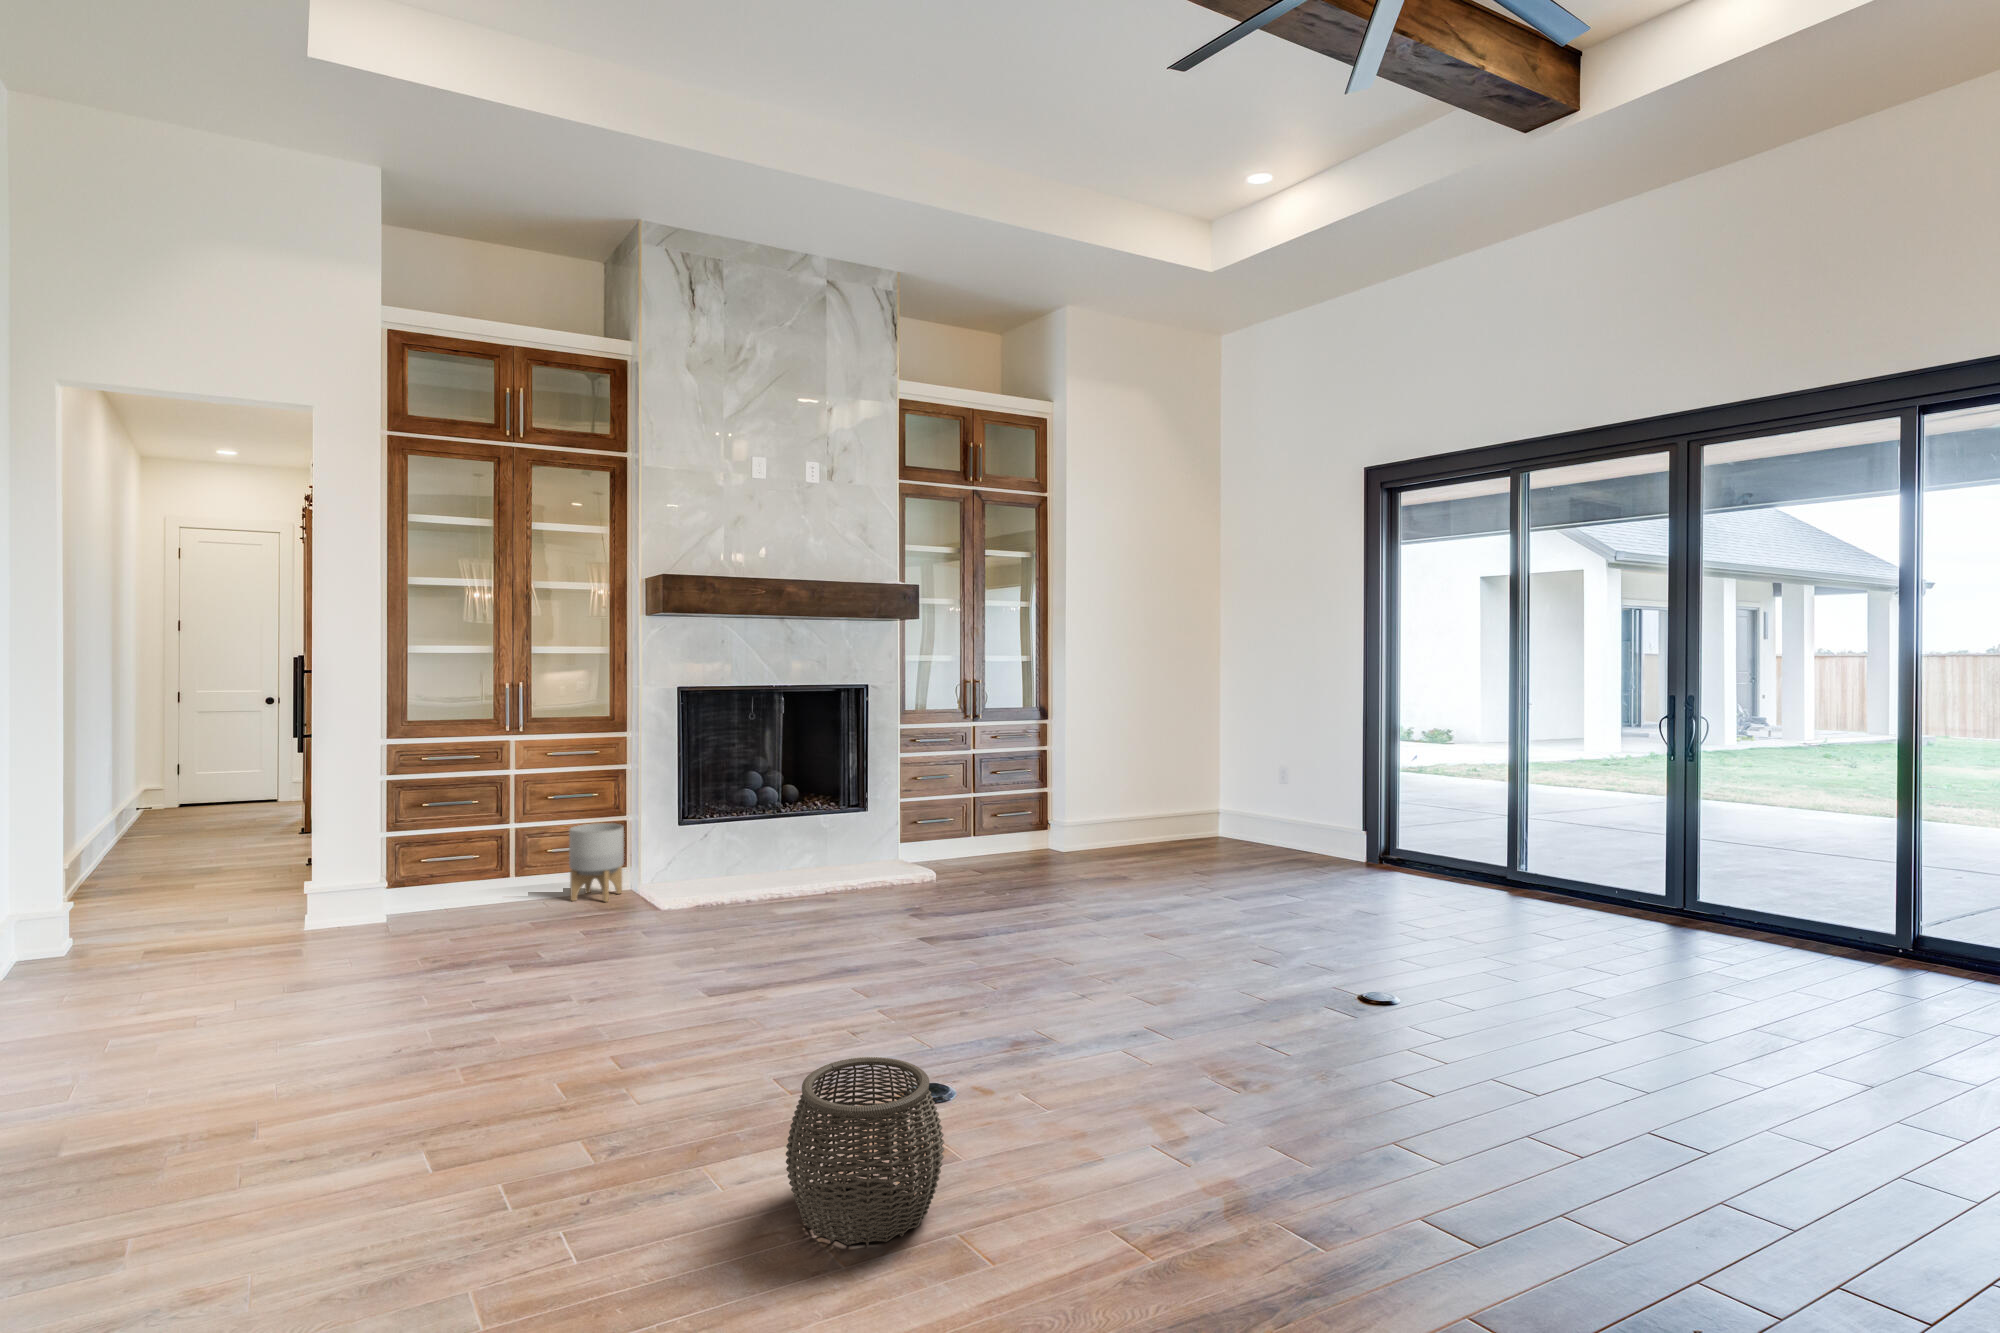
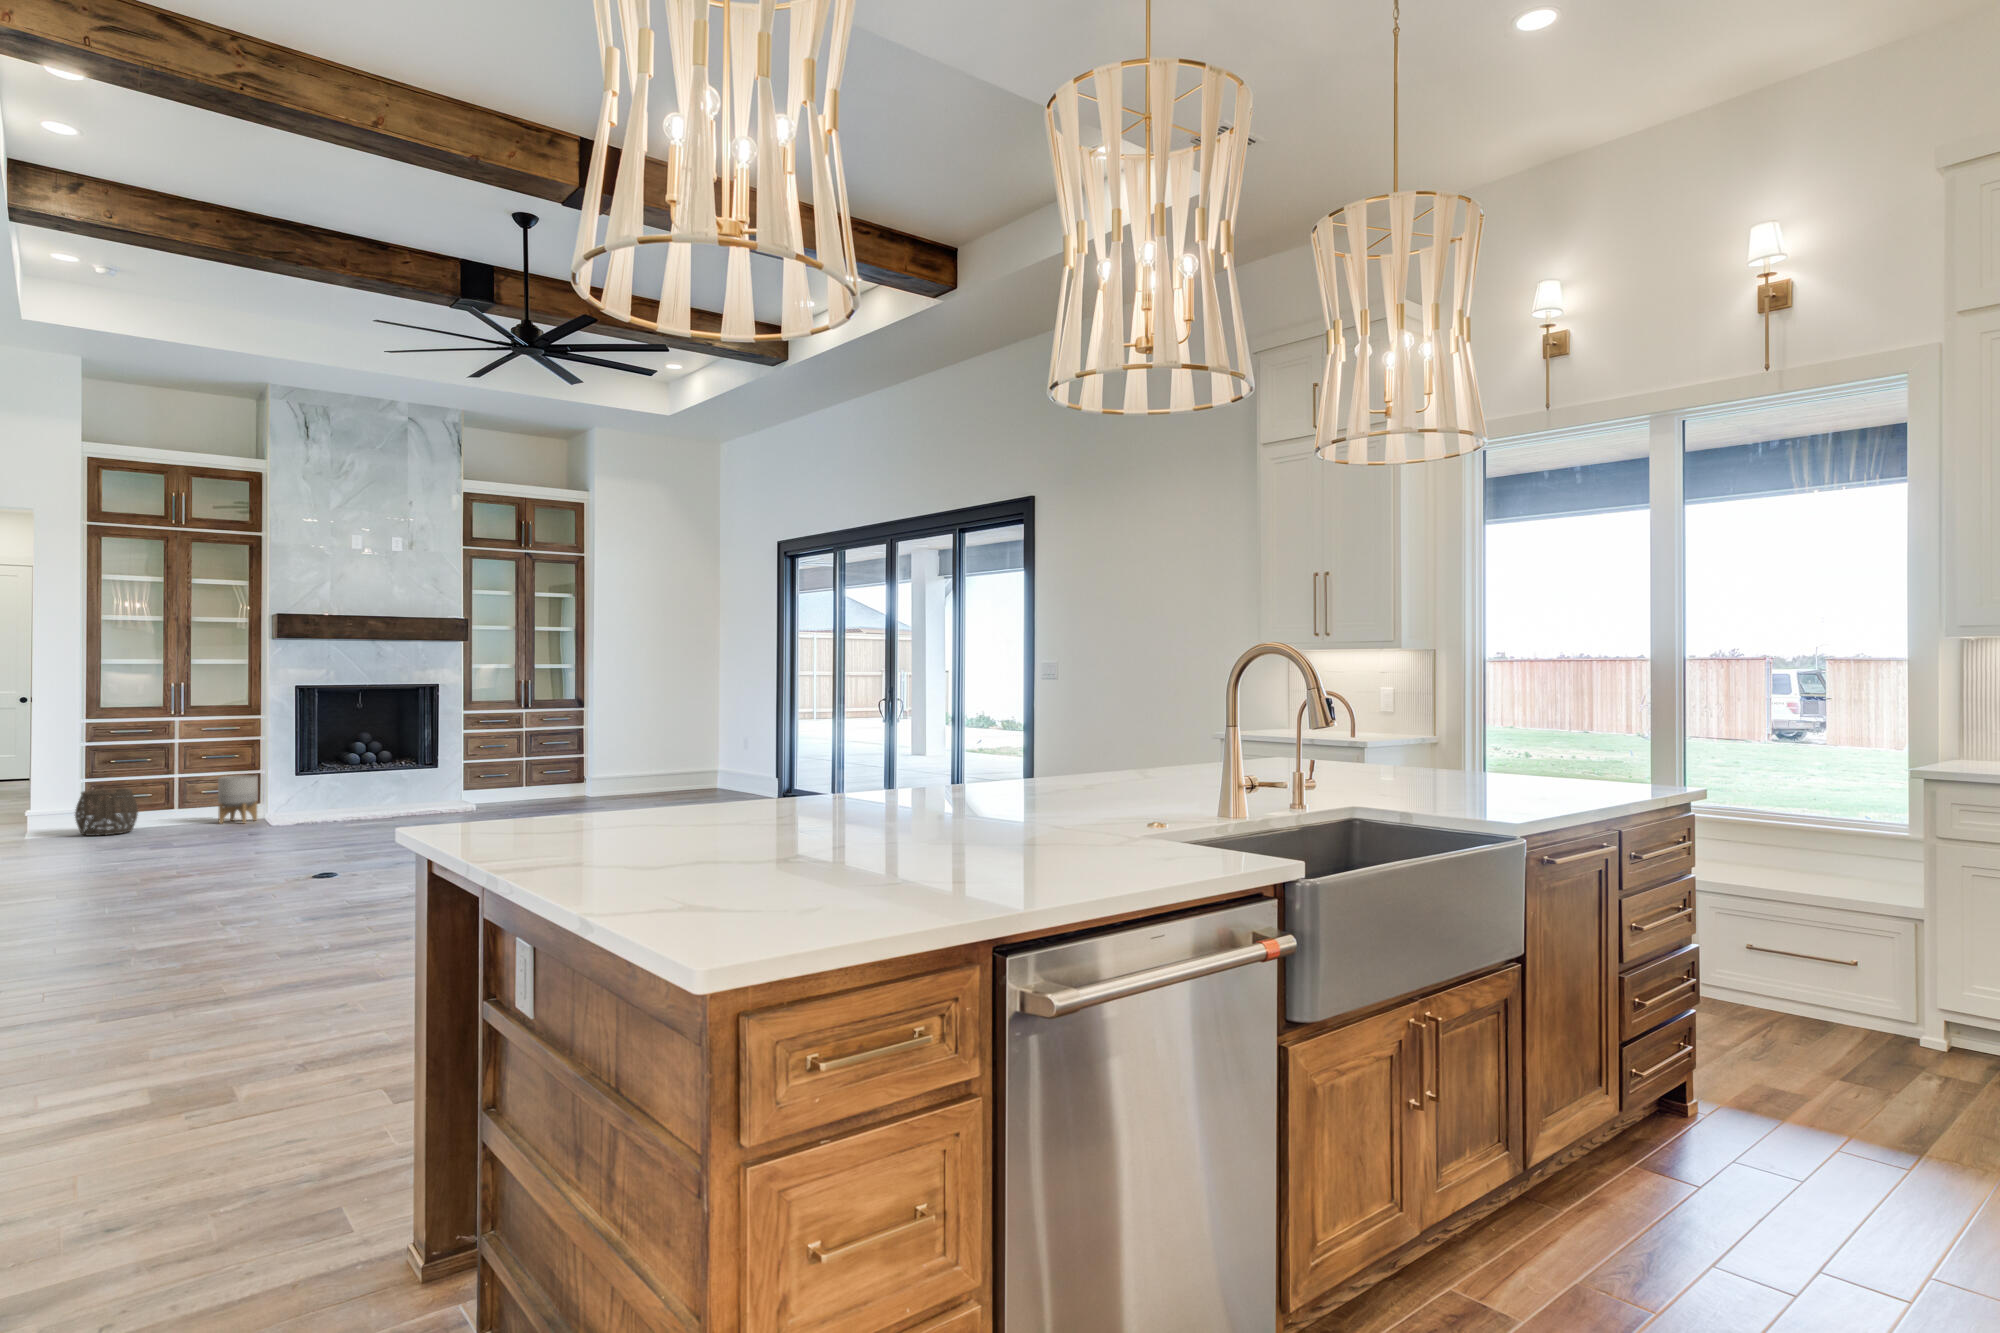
woven basket: present [786,1057,944,1245] -> present [75,788,138,836]

